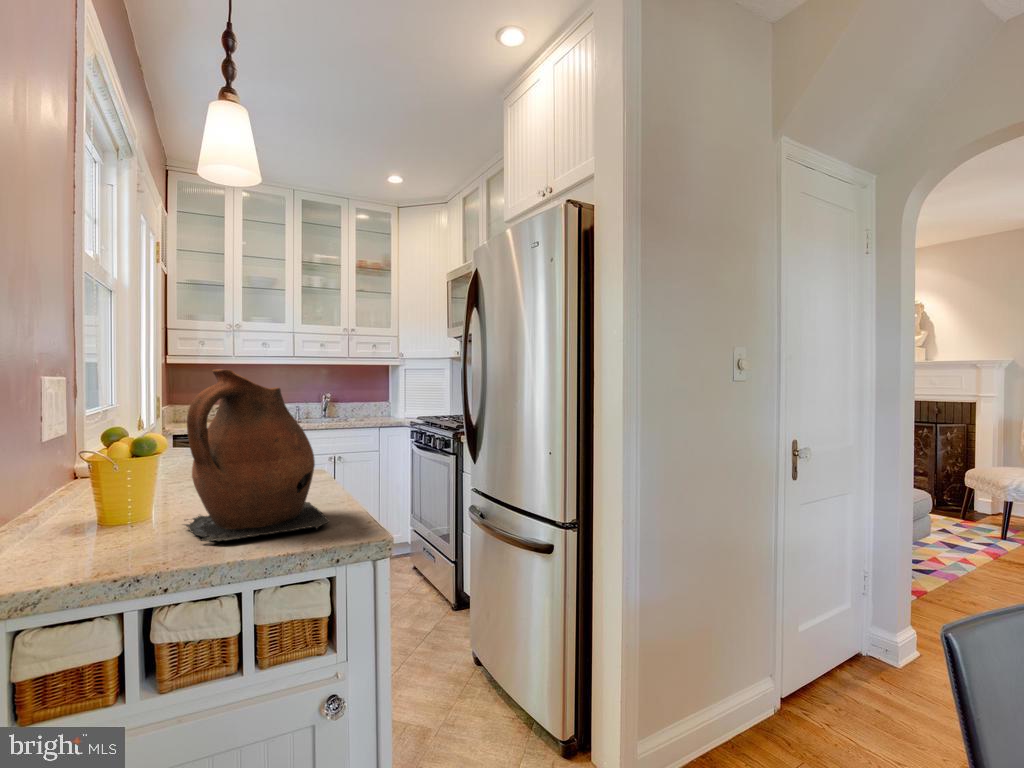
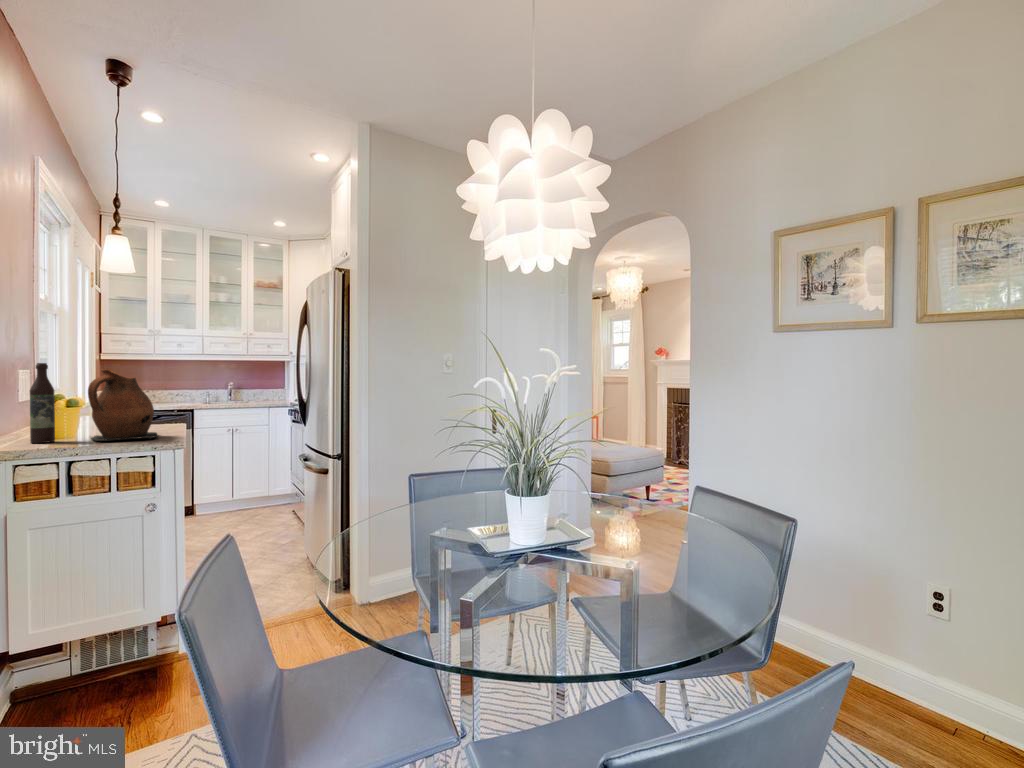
wine bottle: none [57,354,113,550] -> present [30,363,55,443]

